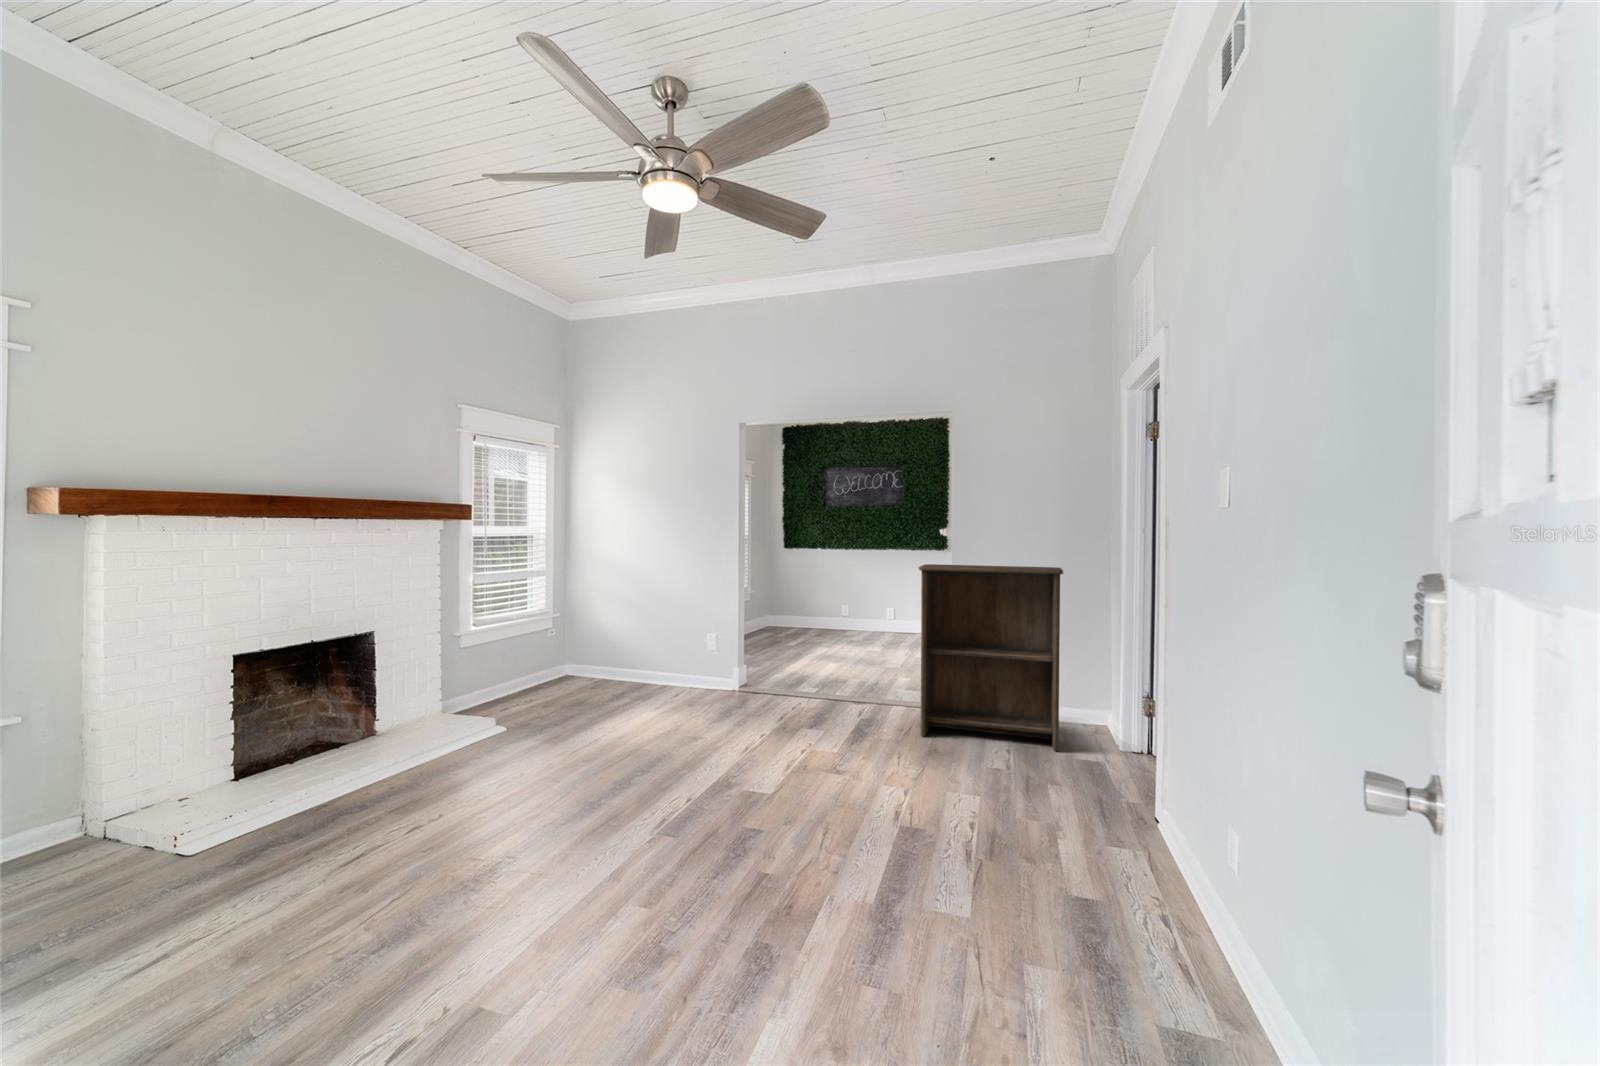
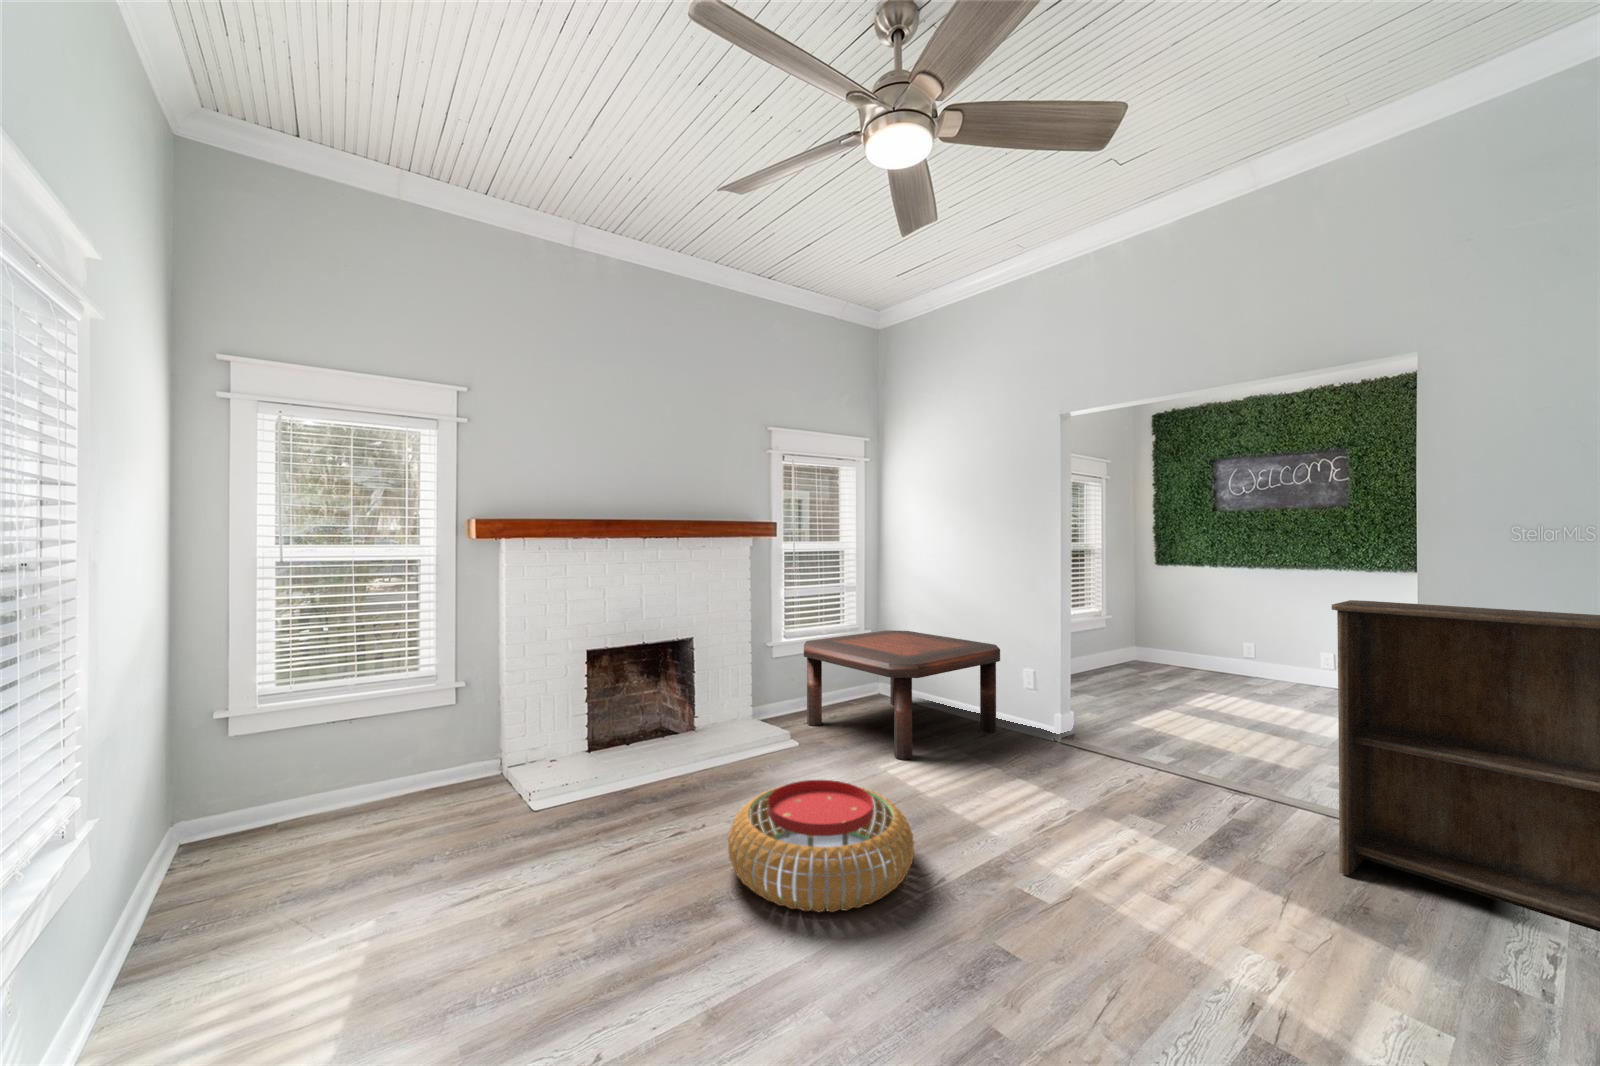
coffee table: none [501,612,690,725] -> present [804,630,1000,760]
pouf: none [492,741,668,851] -> present [728,780,914,913]

